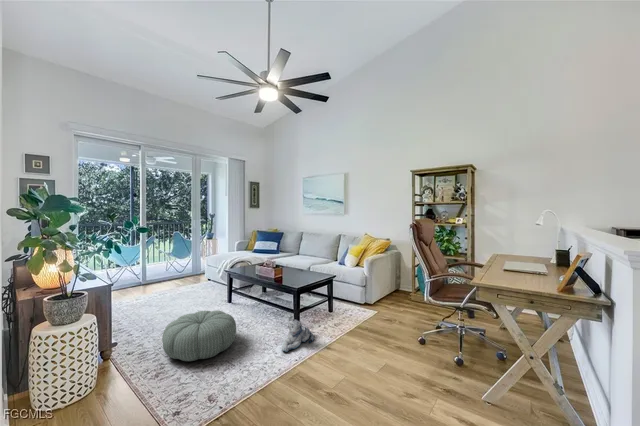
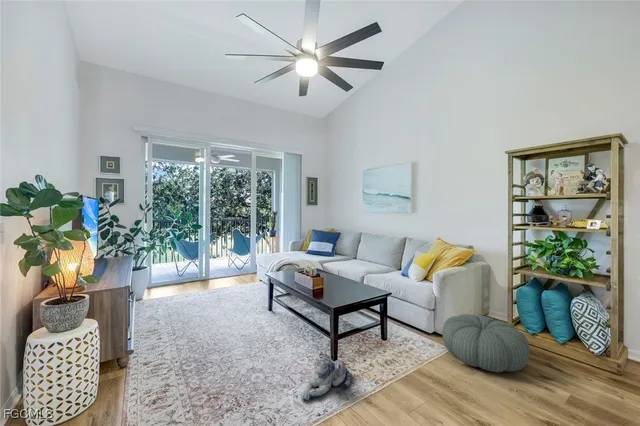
pouf: present [162,310,236,361] -> present [443,314,530,372]

